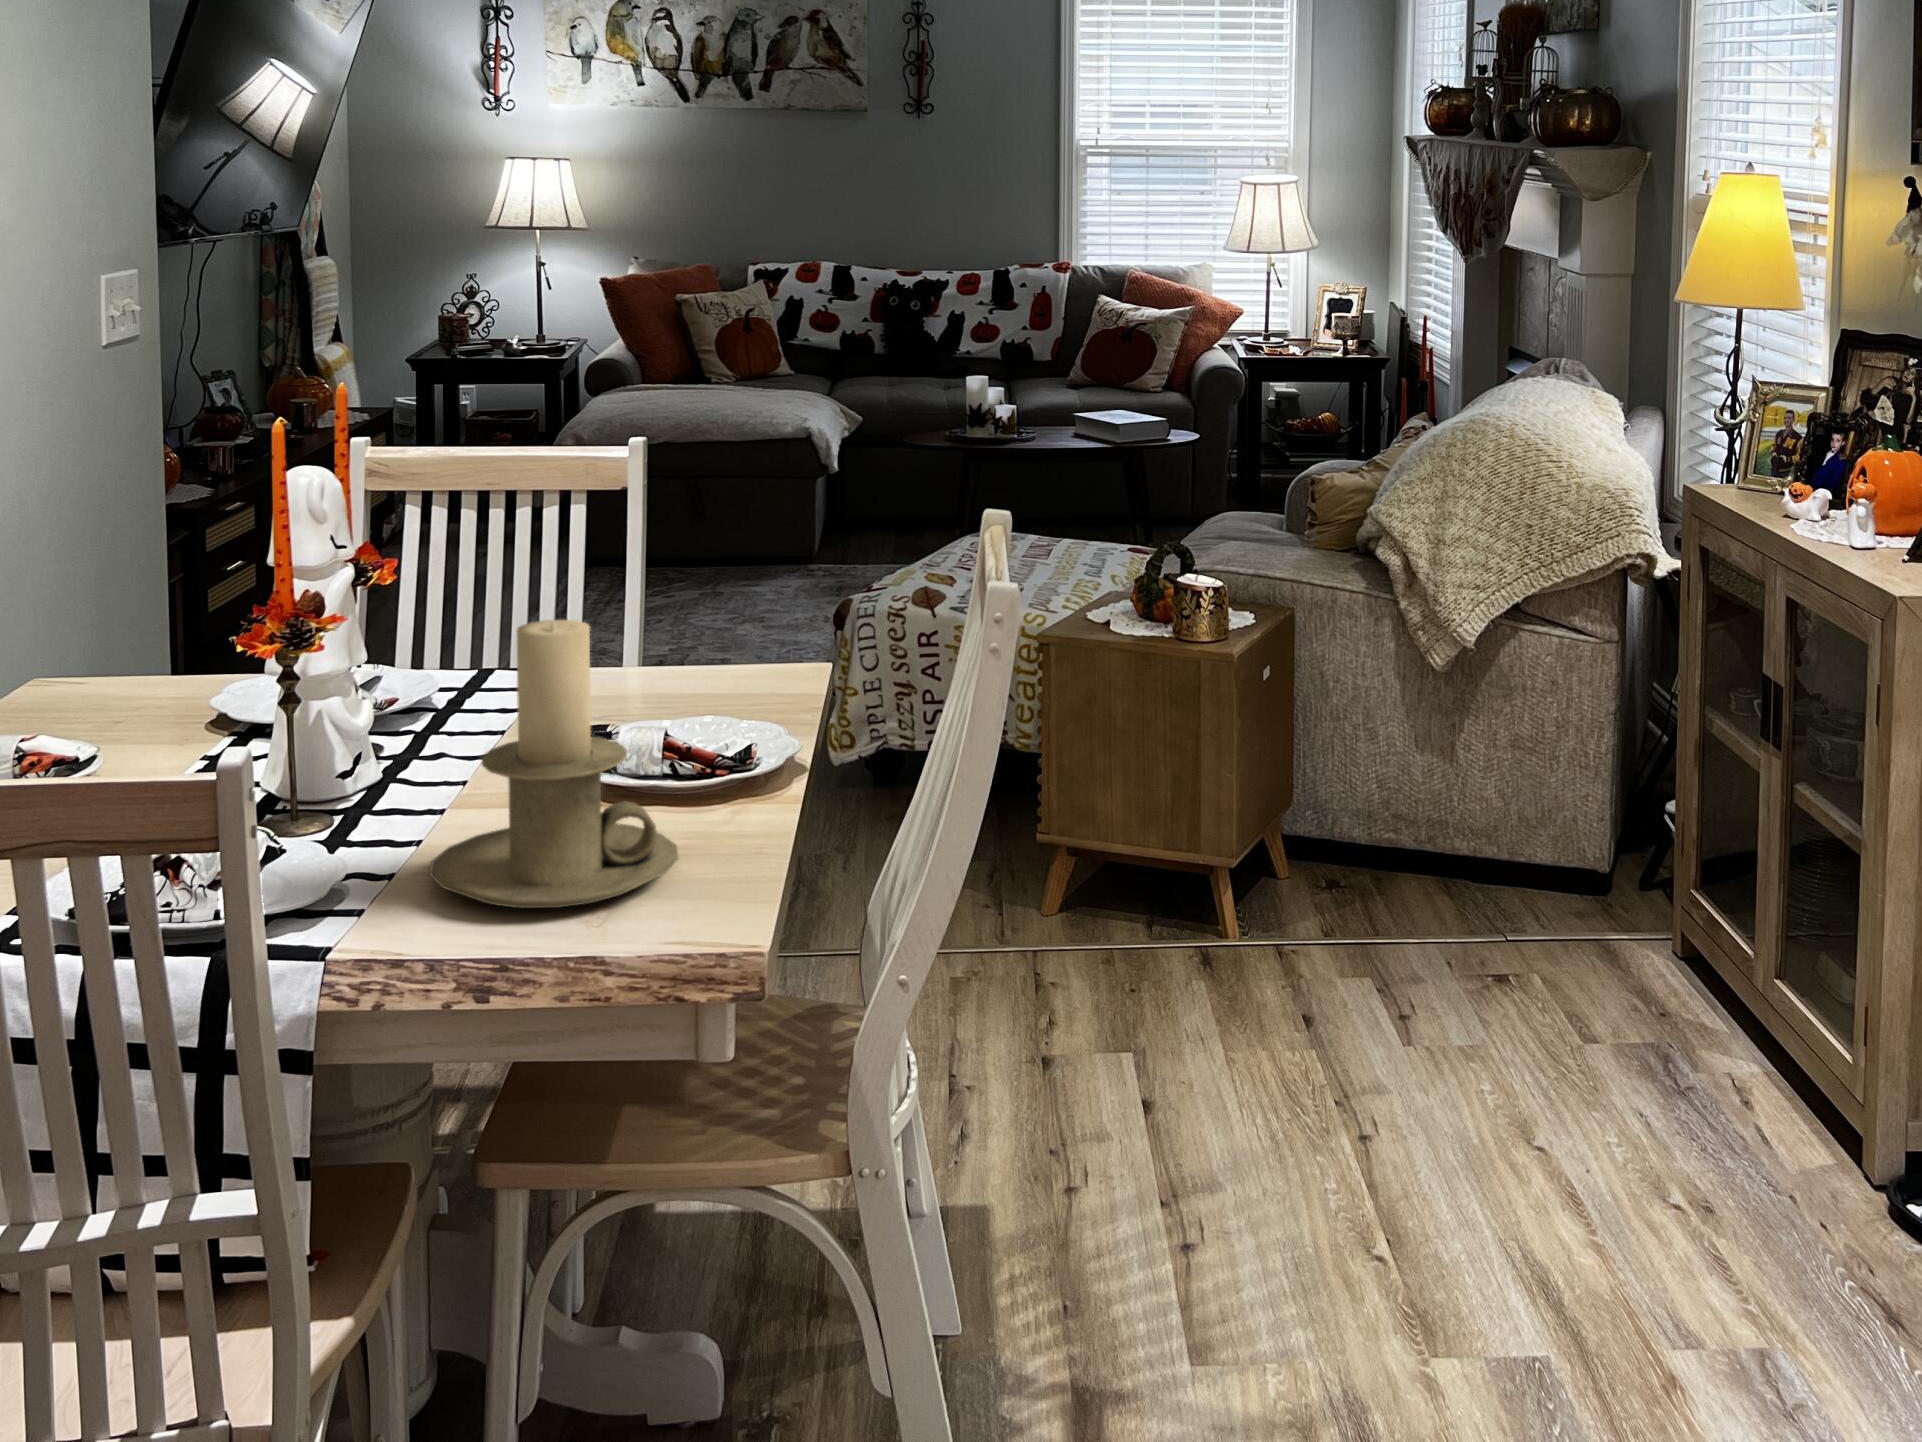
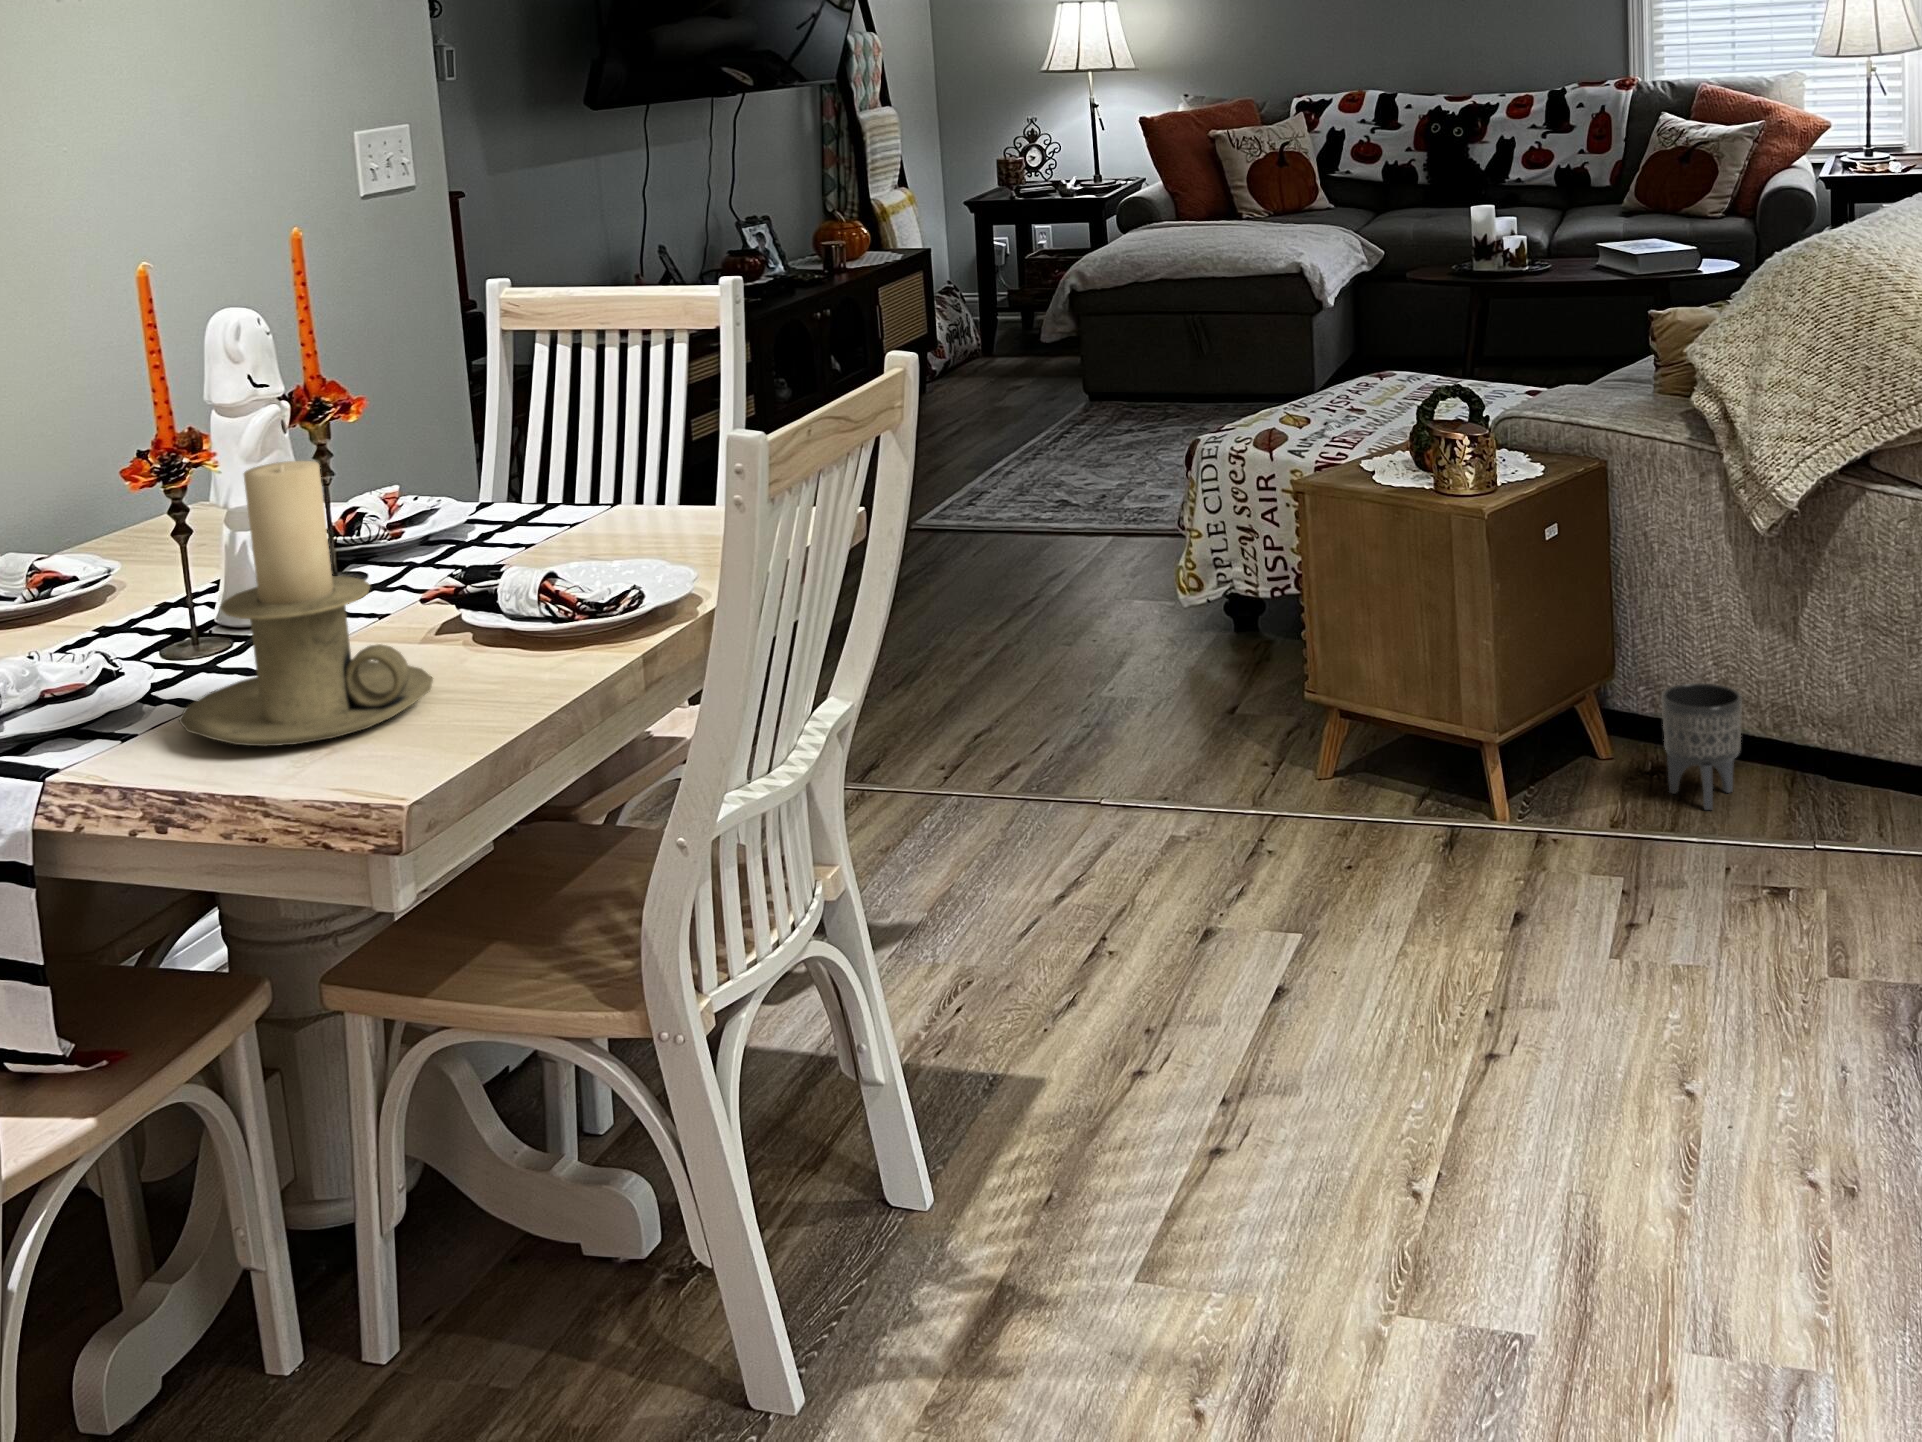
planter: none [1350,802,1418,913] -> present [1661,683,1742,810]

